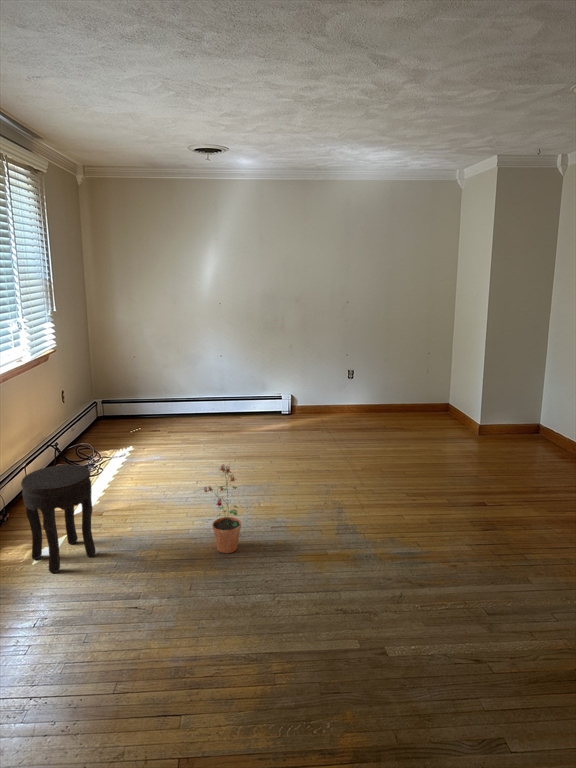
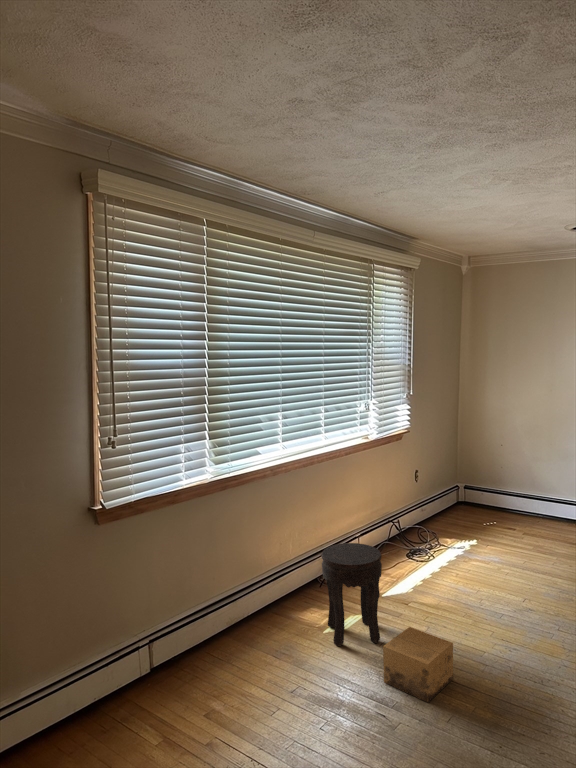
potted plant: present [204,465,241,553] -> none [491,585,532,697]
cardboard box: none [119,528,179,585] -> present [383,627,453,703]

